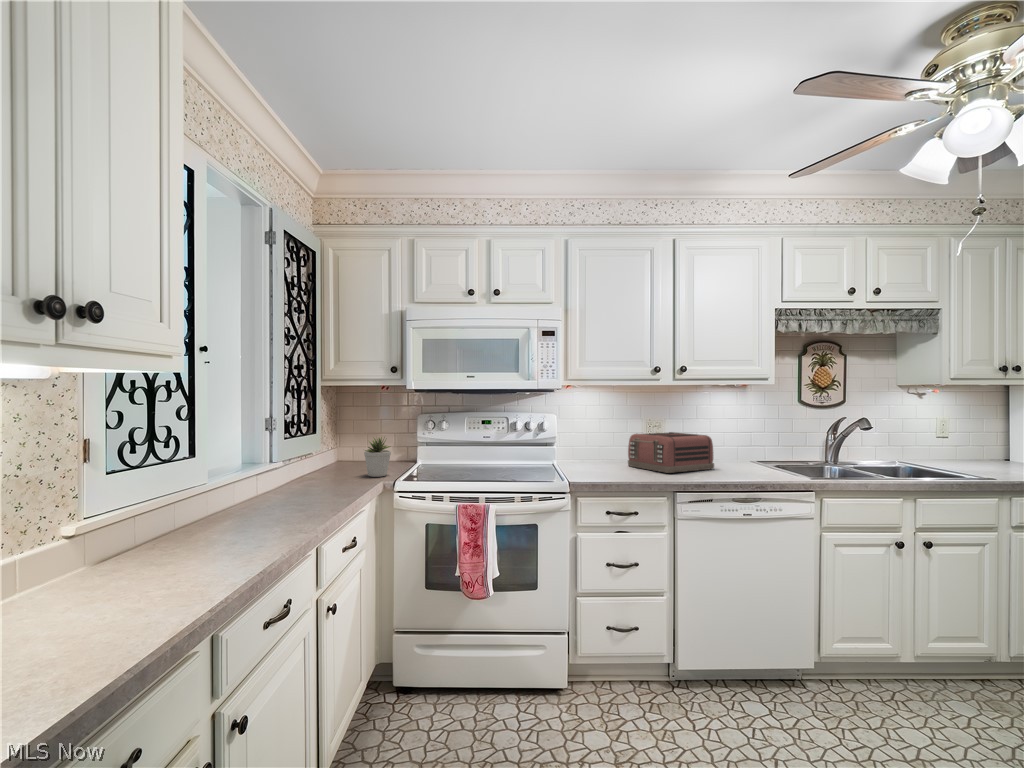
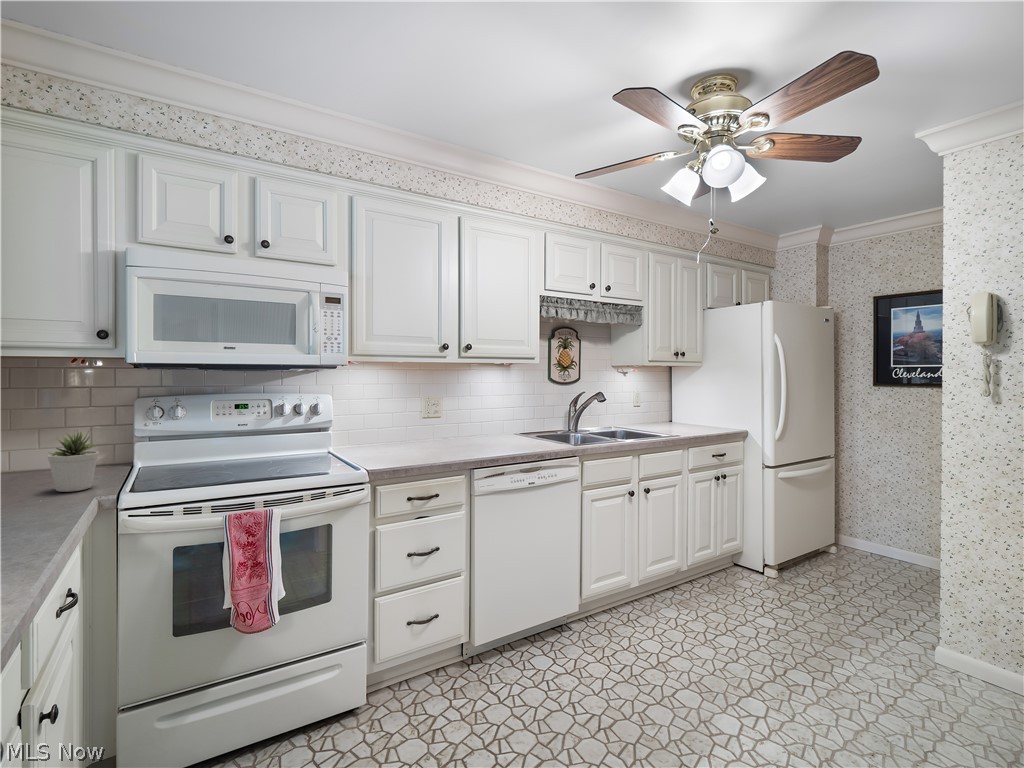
toaster: present [628,432,714,473] -> none [410,411,493,452]

